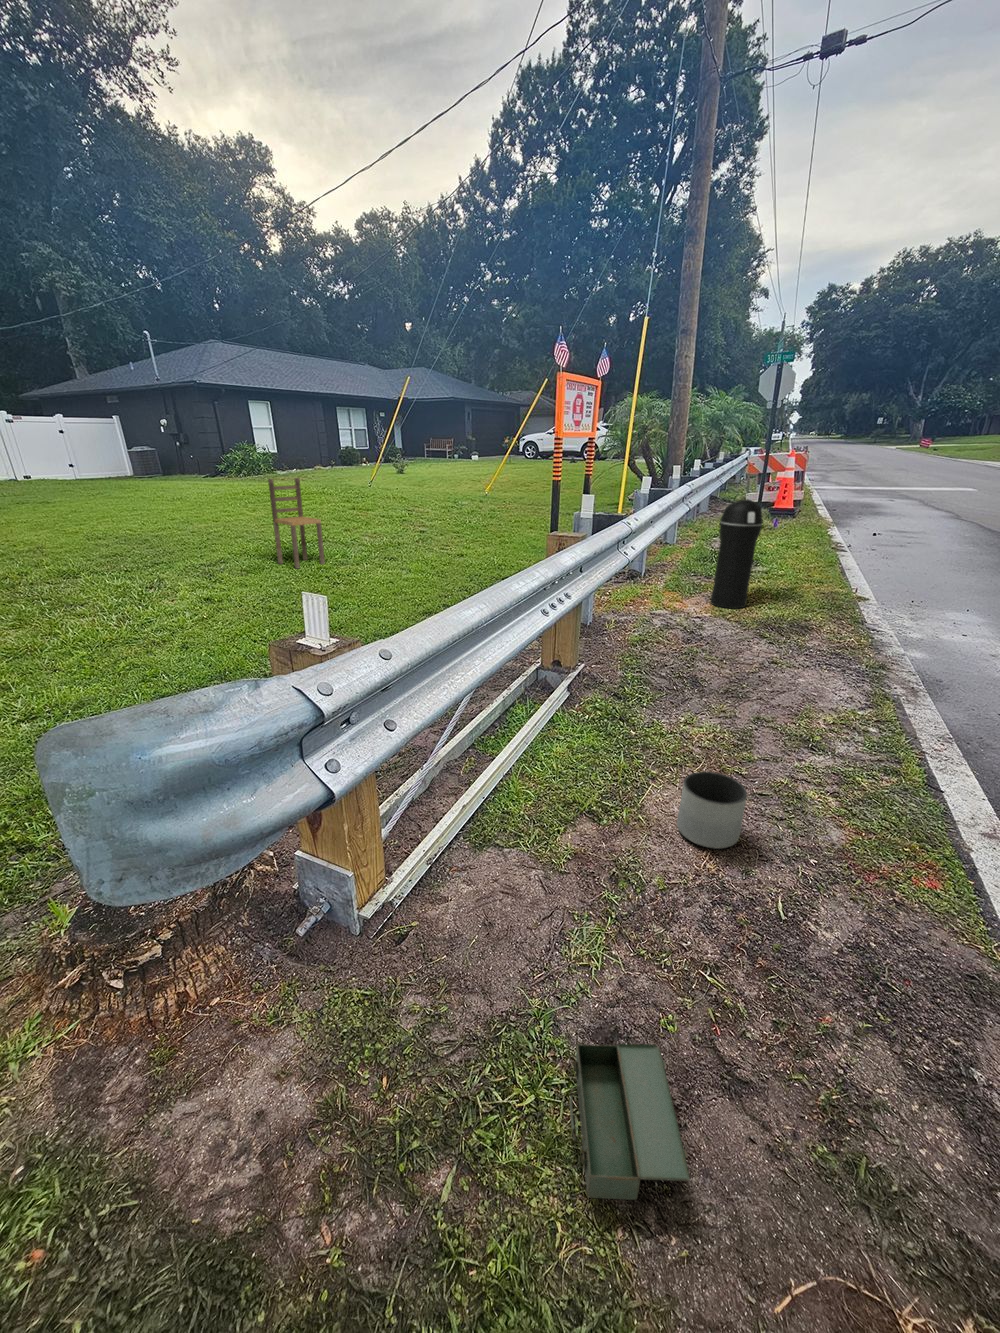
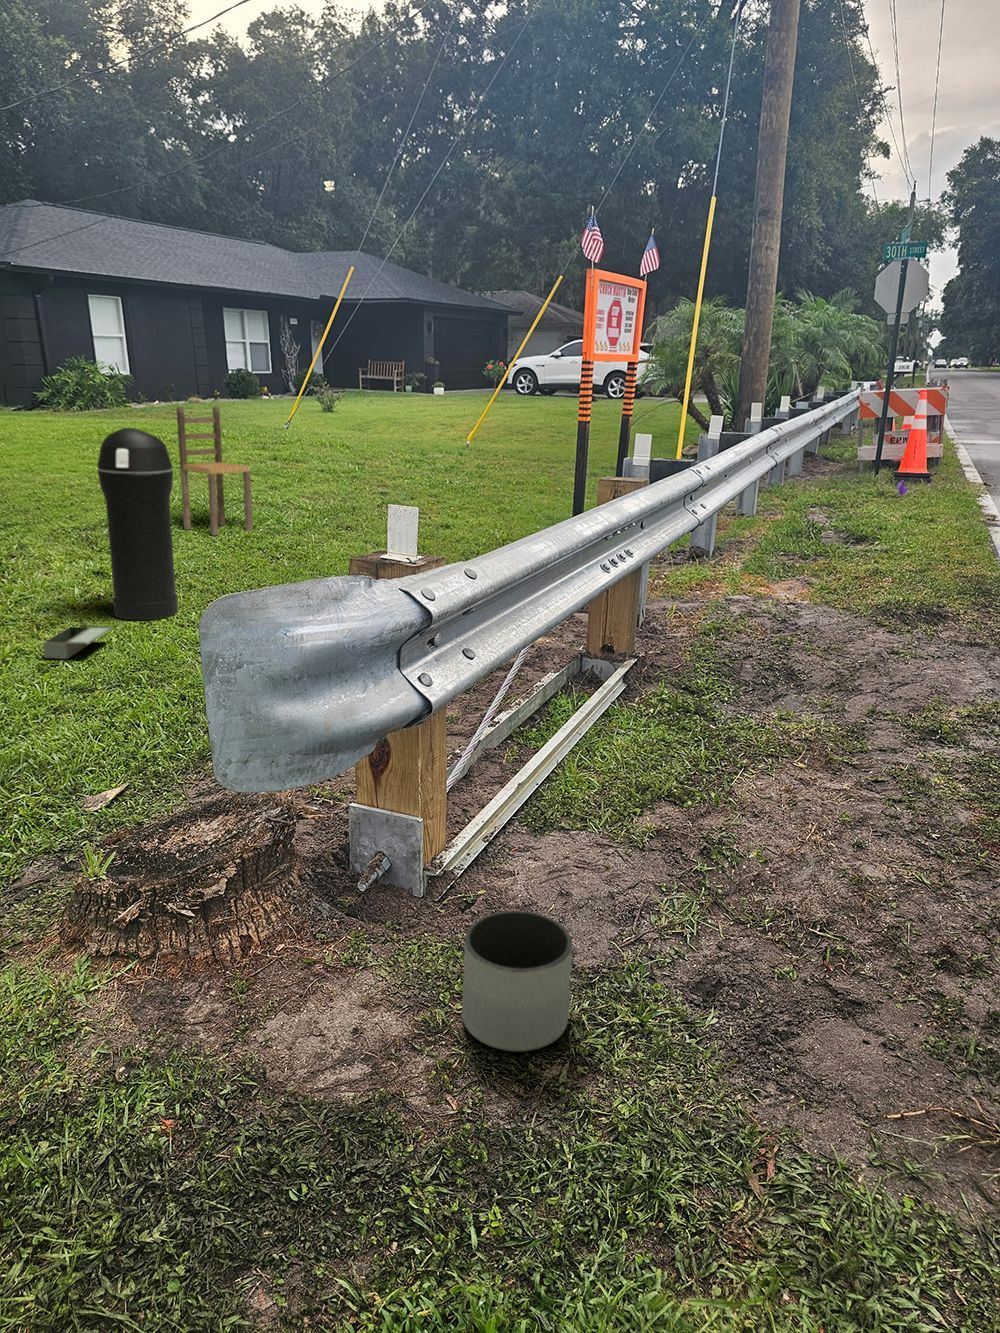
trash can: present [711,500,763,609] -> present [97,428,178,620]
planter: present [677,772,747,849] -> present [462,911,572,1052]
toolbox: present [570,1044,690,1200] -> present [43,626,112,659]

